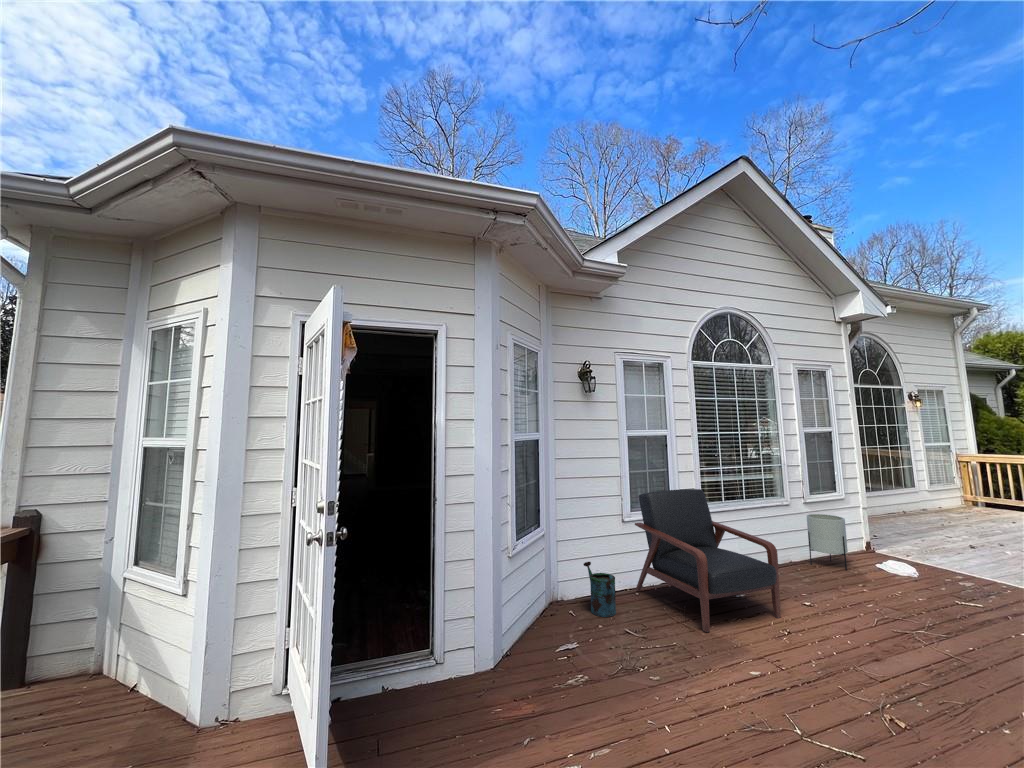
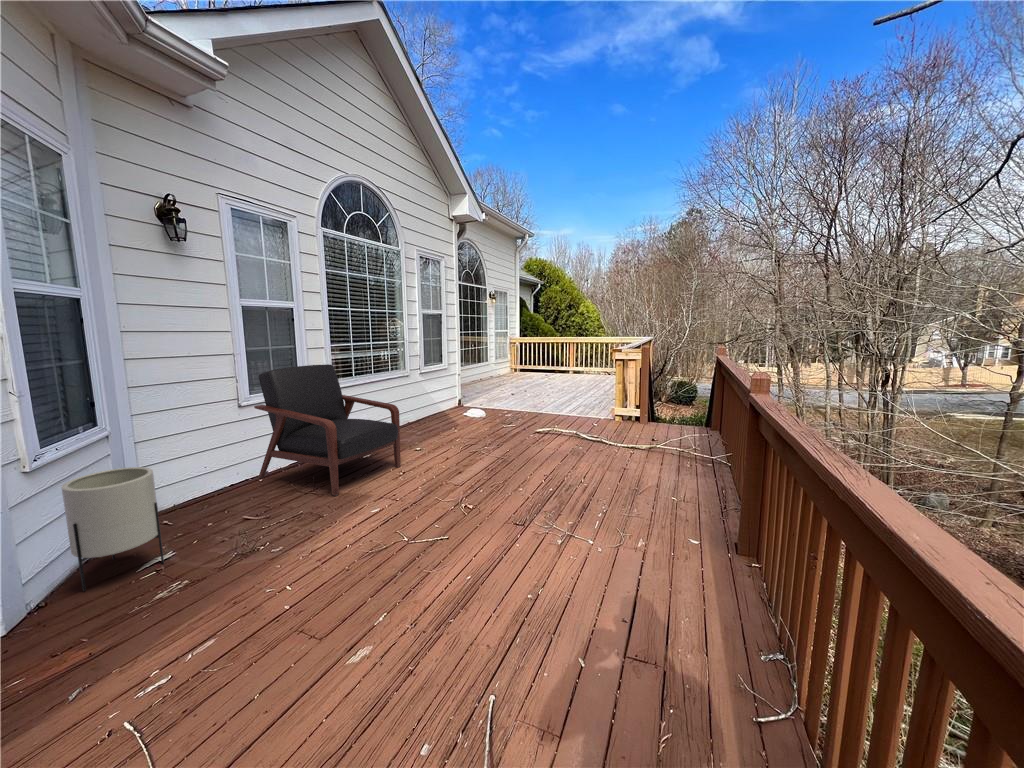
planter: present [807,514,848,570] -> present [62,467,164,591]
watering can: present [583,562,616,617] -> none [183,458,232,516]

